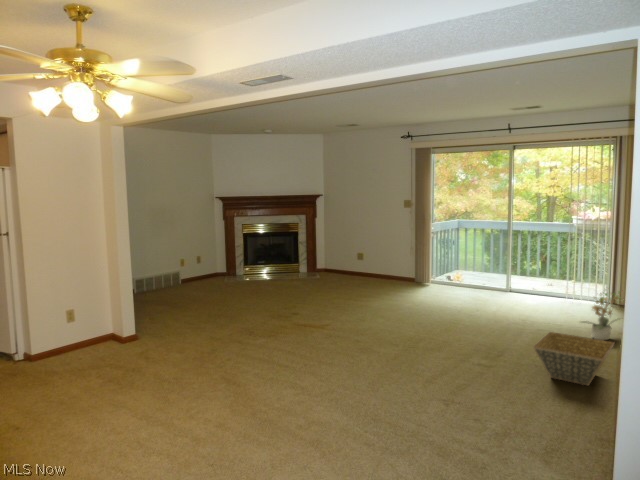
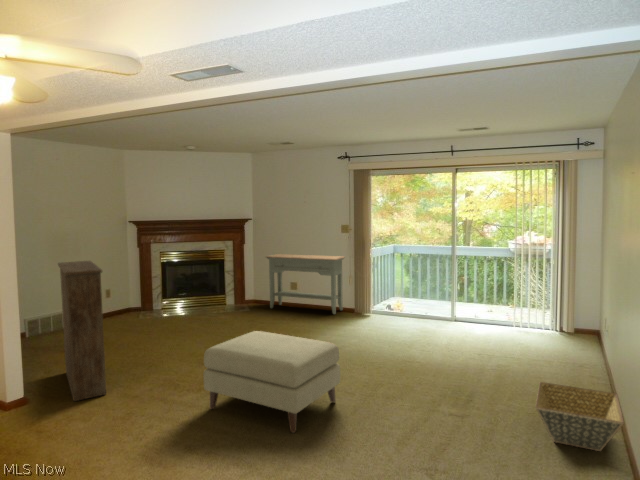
bookshelf: none [162,226,198,332] -> present [58,261,106,401]
console table: none [334,228,407,283] -> present [266,254,344,314]
ottoman: none [270,285,379,359] -> present [203,331,340,433]
potted plant: present [581,292,621,340] -> none [549,321,606,380]

